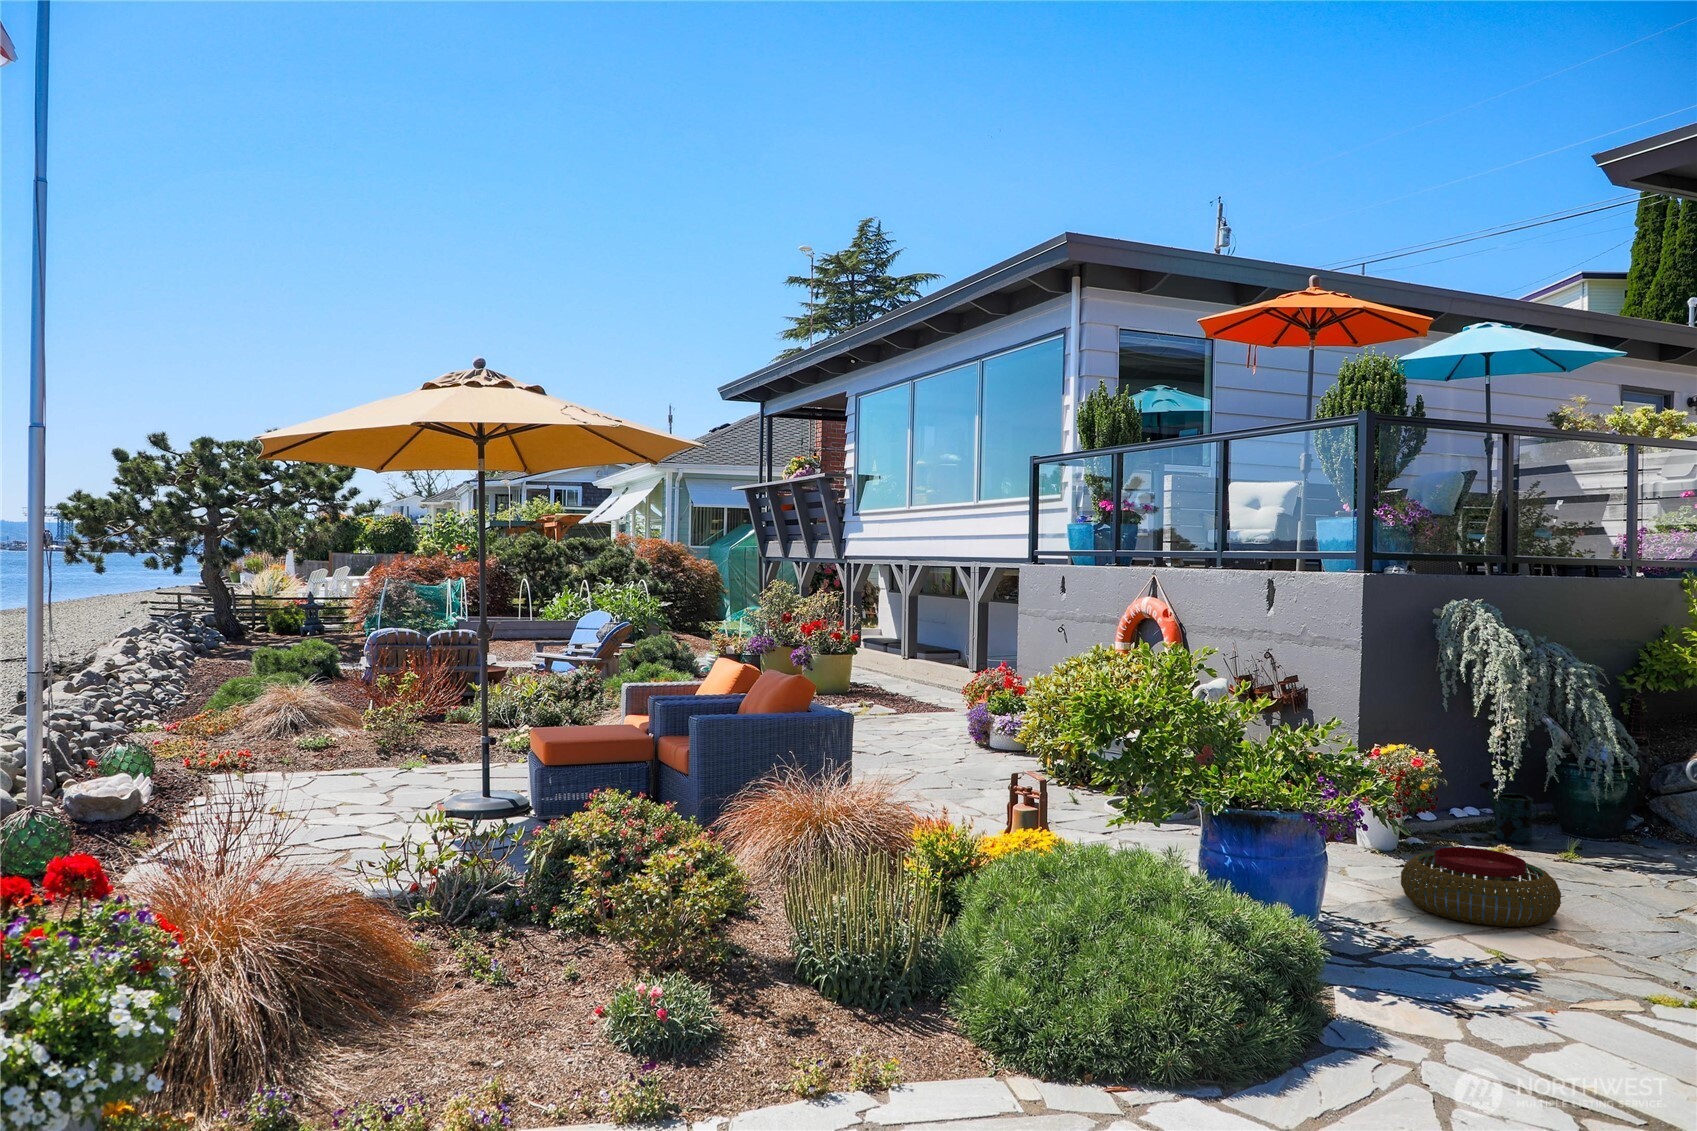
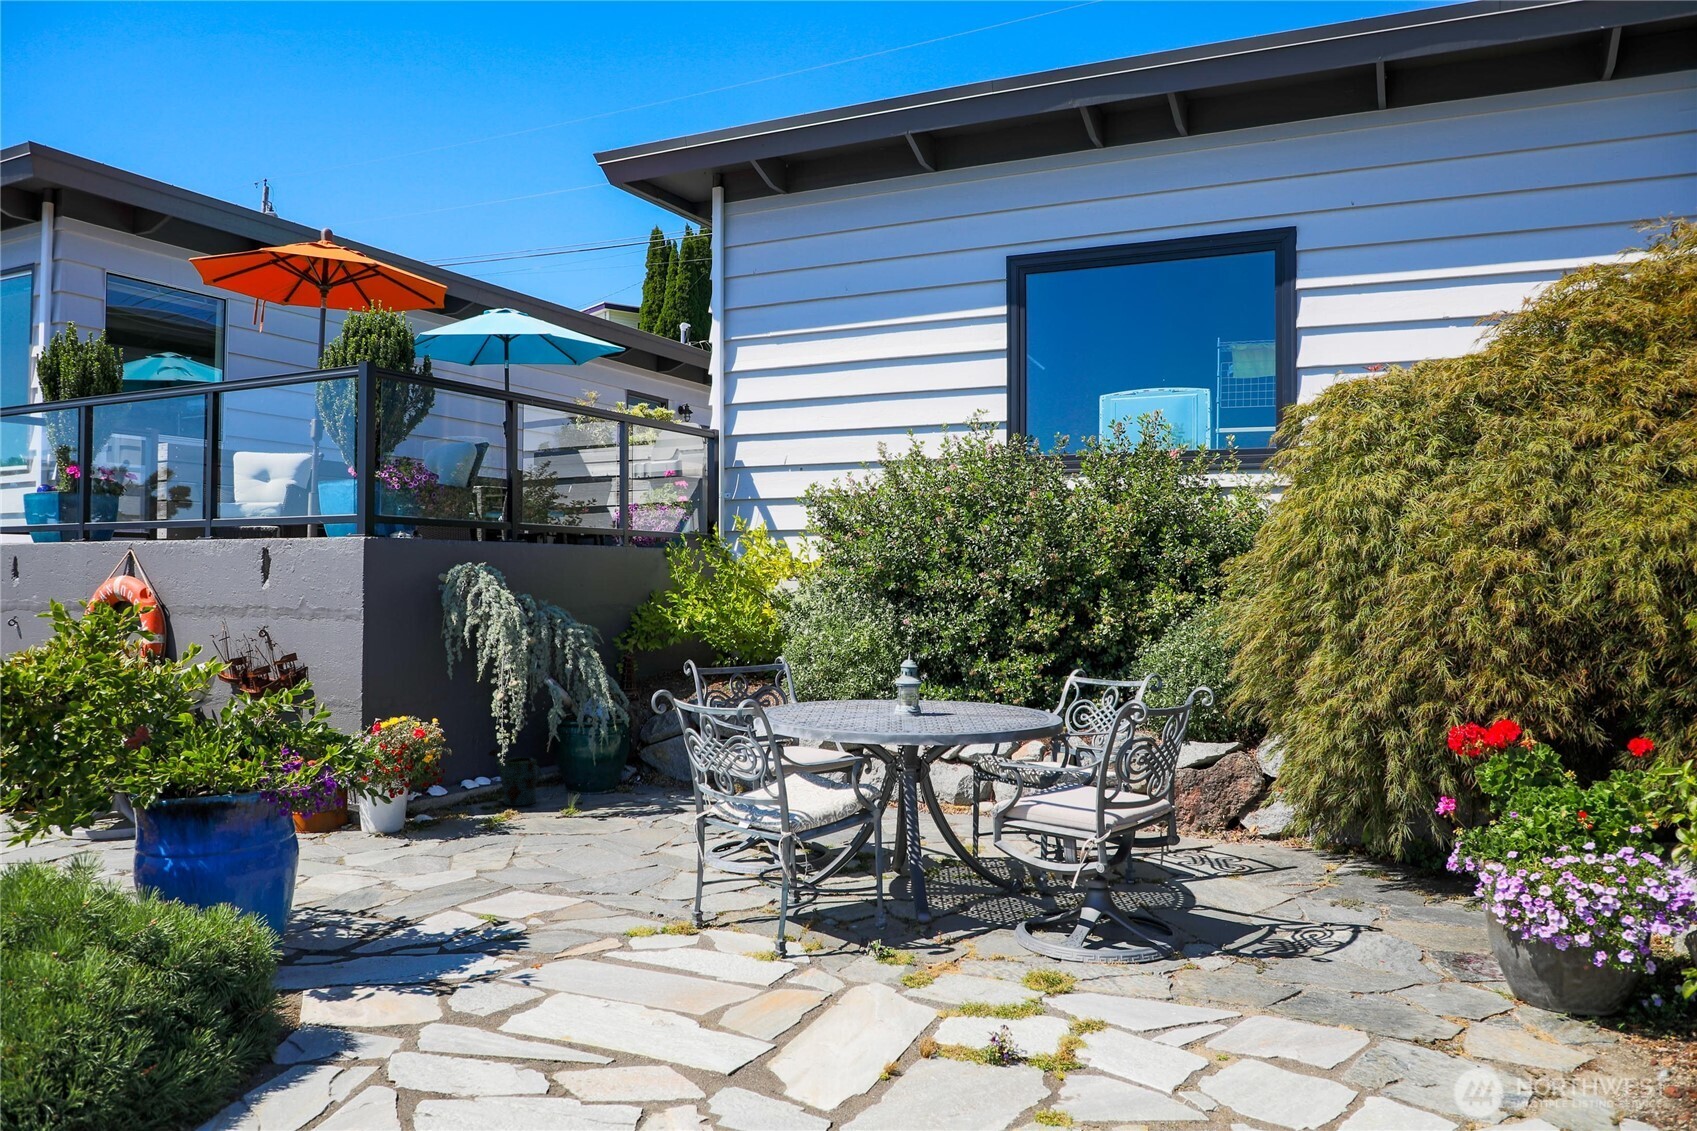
pouf: present [1401,847,1561,927] -> none [396,812,554,891]

